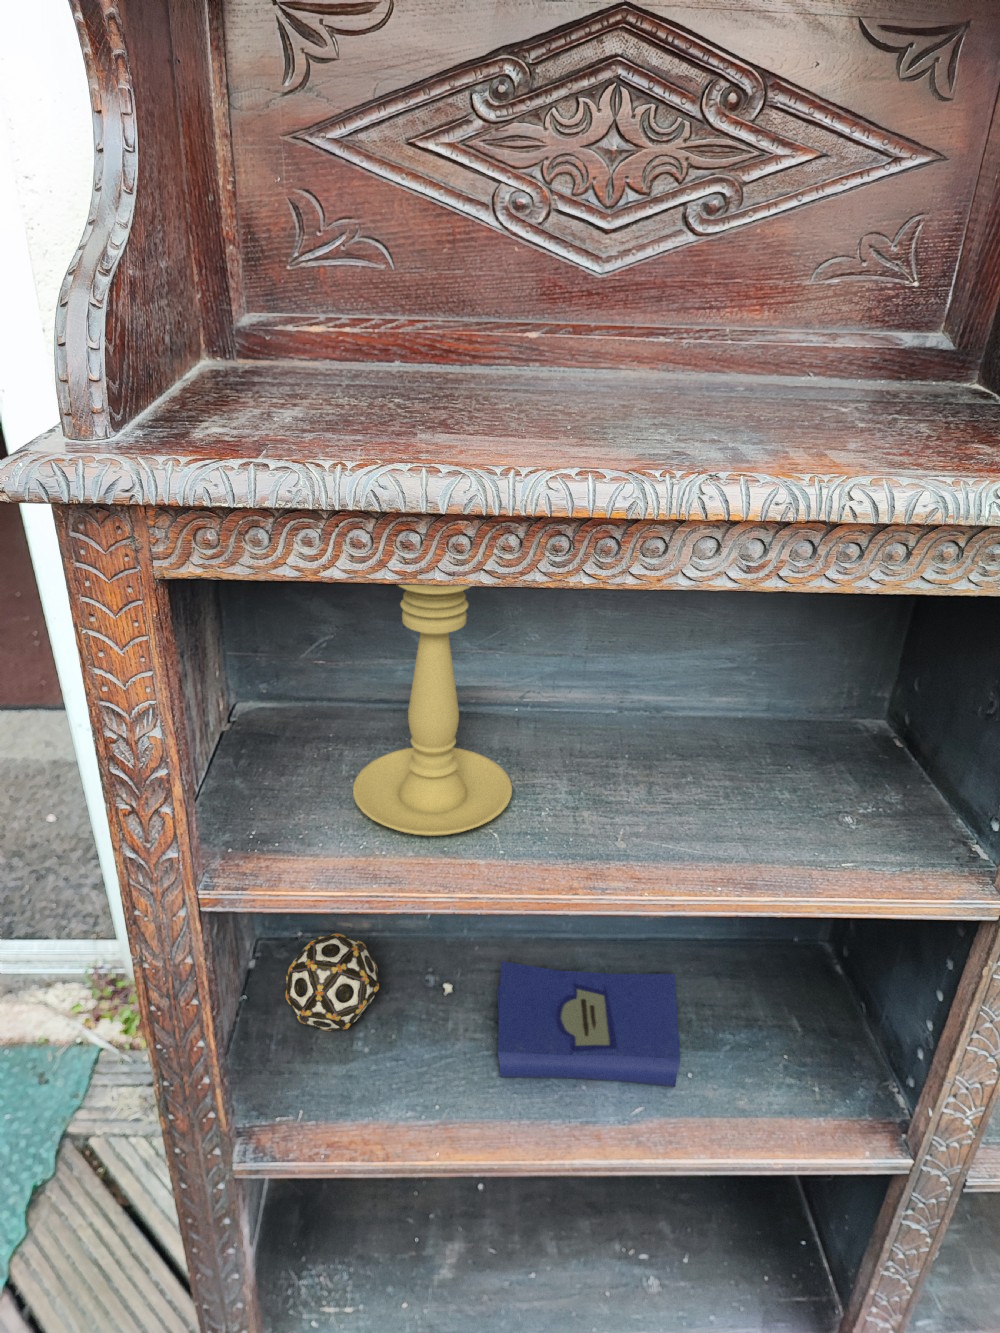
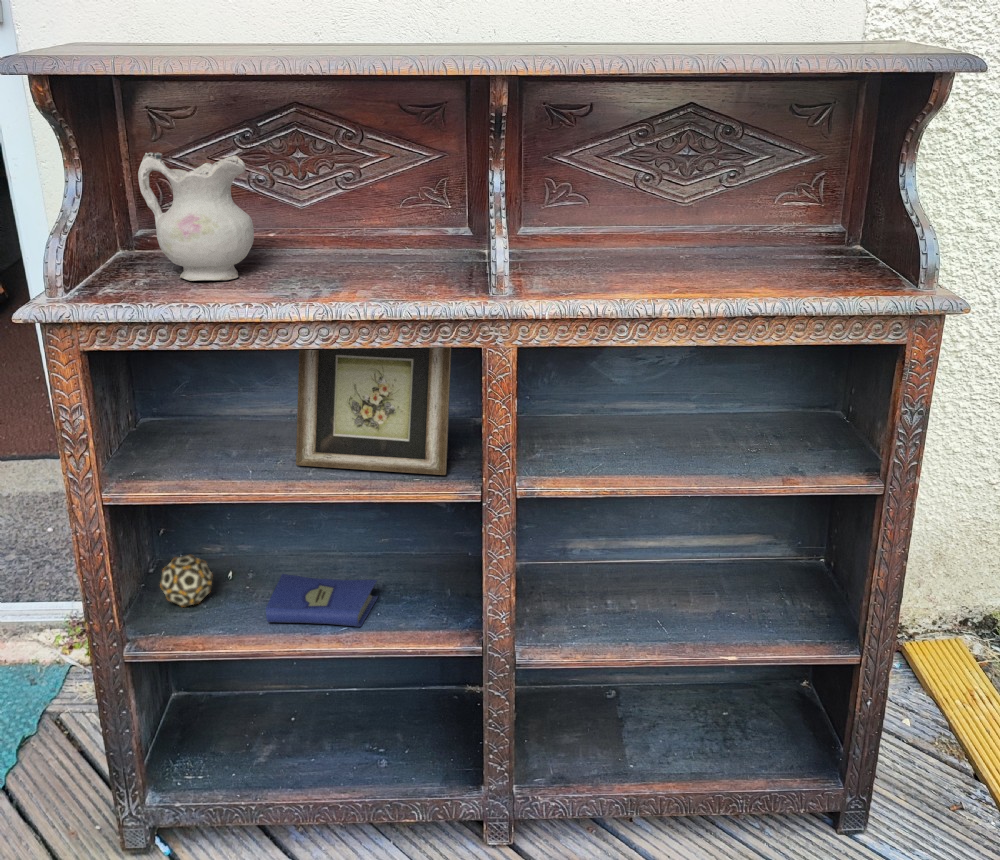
ceramic pitcher: none [286,78,551,414] -> present [138,152,254,281]
picture frame: none [586,511,946,831] -> present [296,346,452,475]
candle holder: present [353,585,512,836] -> none [182,305,262,476]

